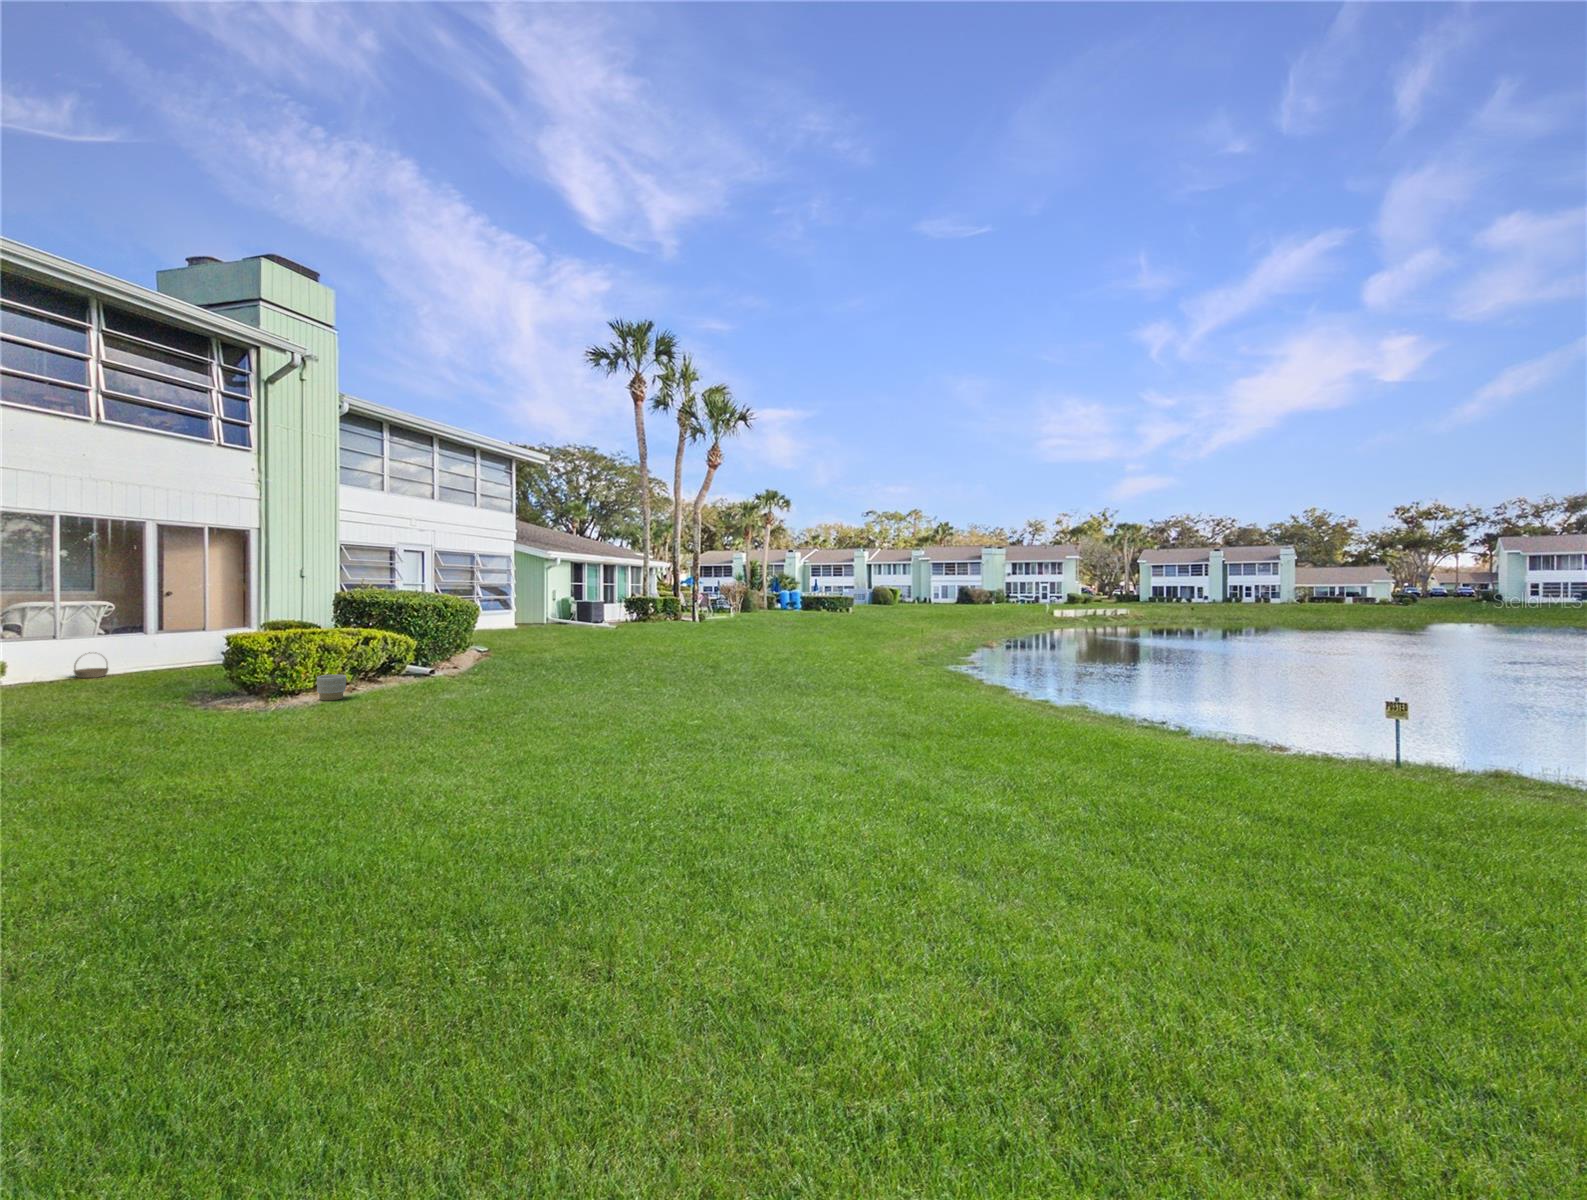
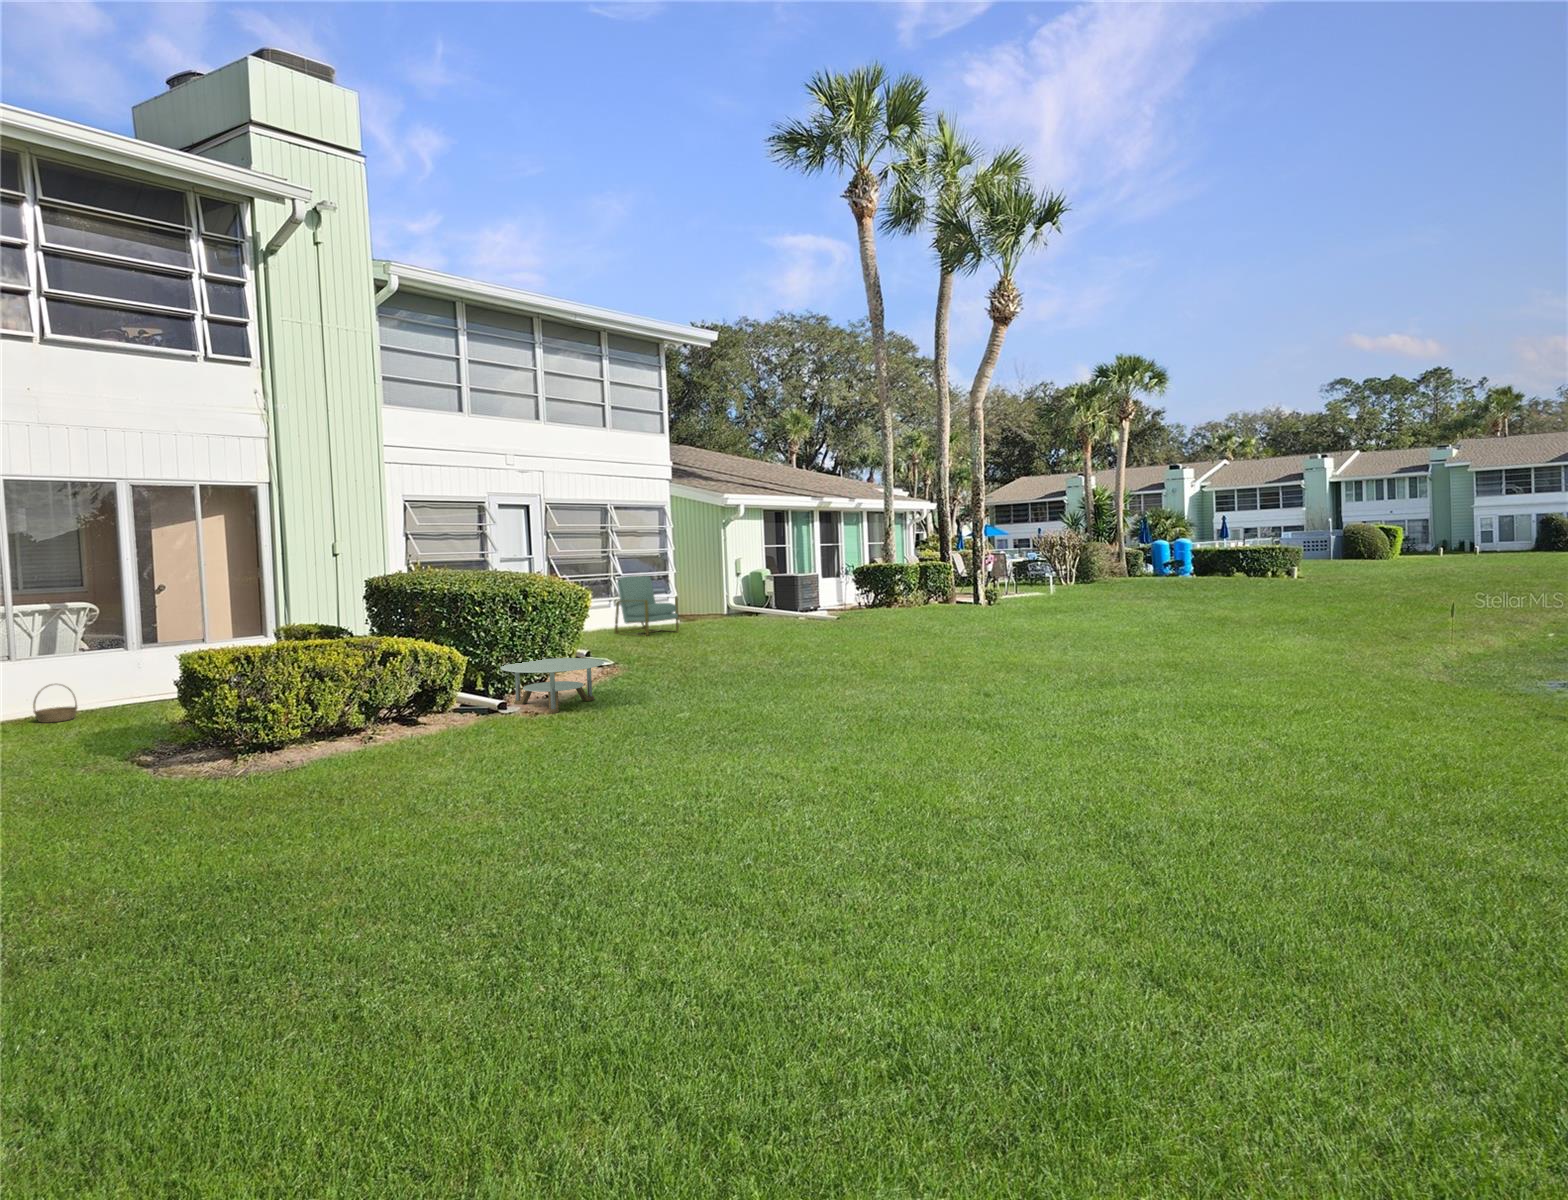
chair: none [476,598,519,634] -> present [614,576,679,636]
round table: none [429,646,494,677] -> present [500,658,604,713]
planter: present [317,675,346,701] -> none [301,715,347,761]

